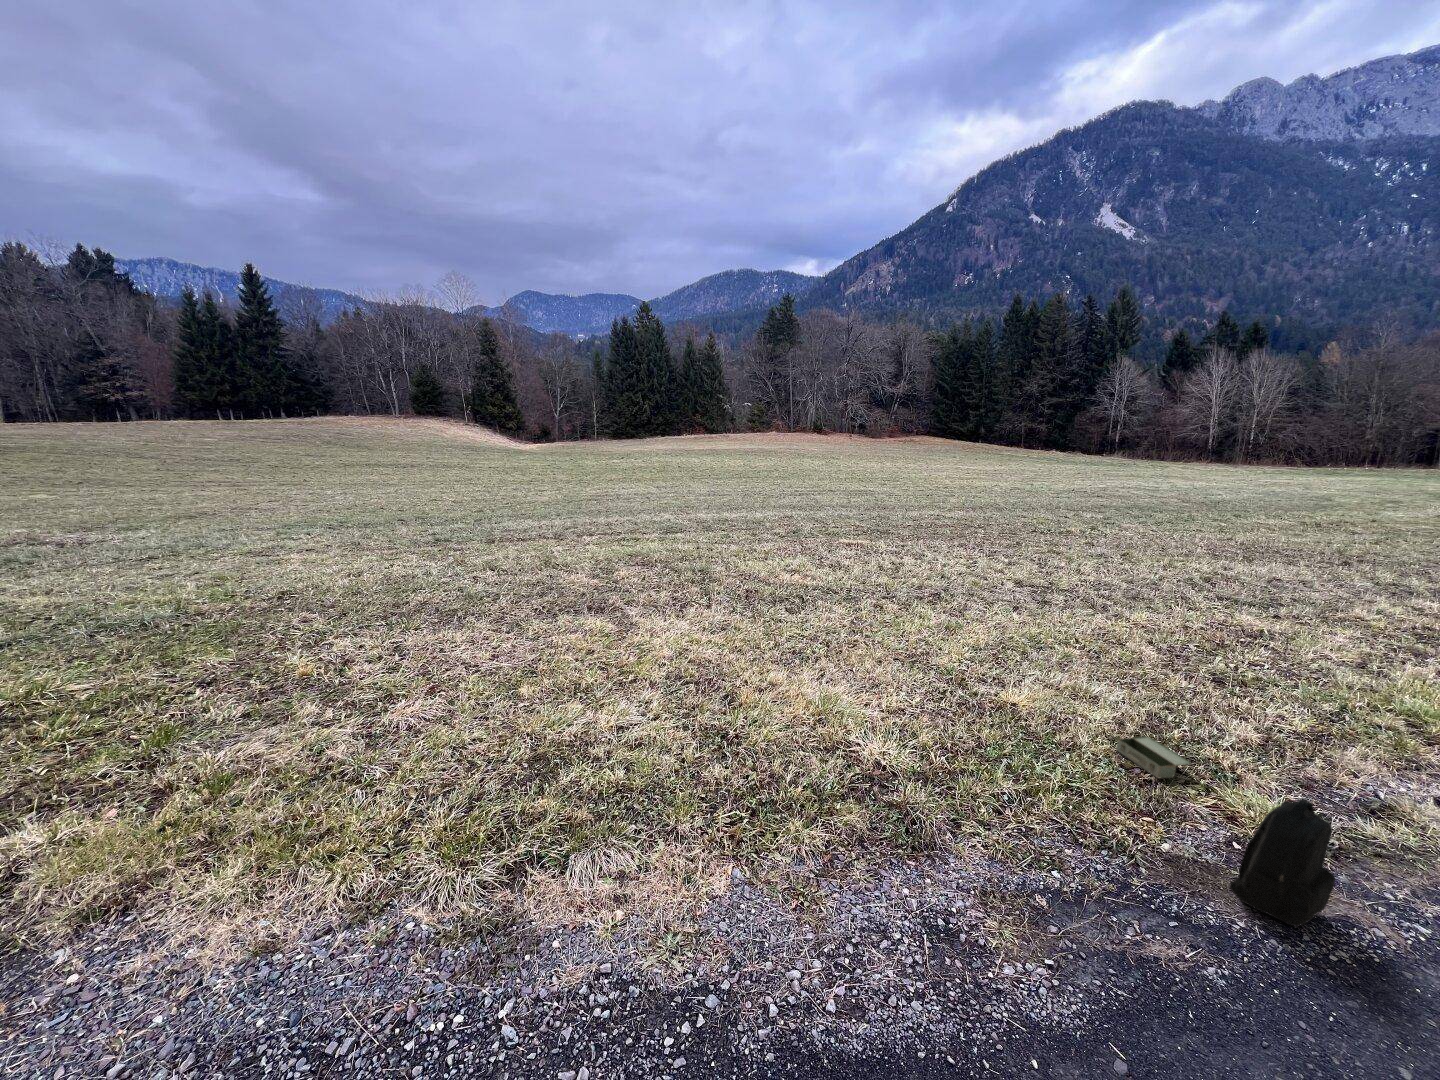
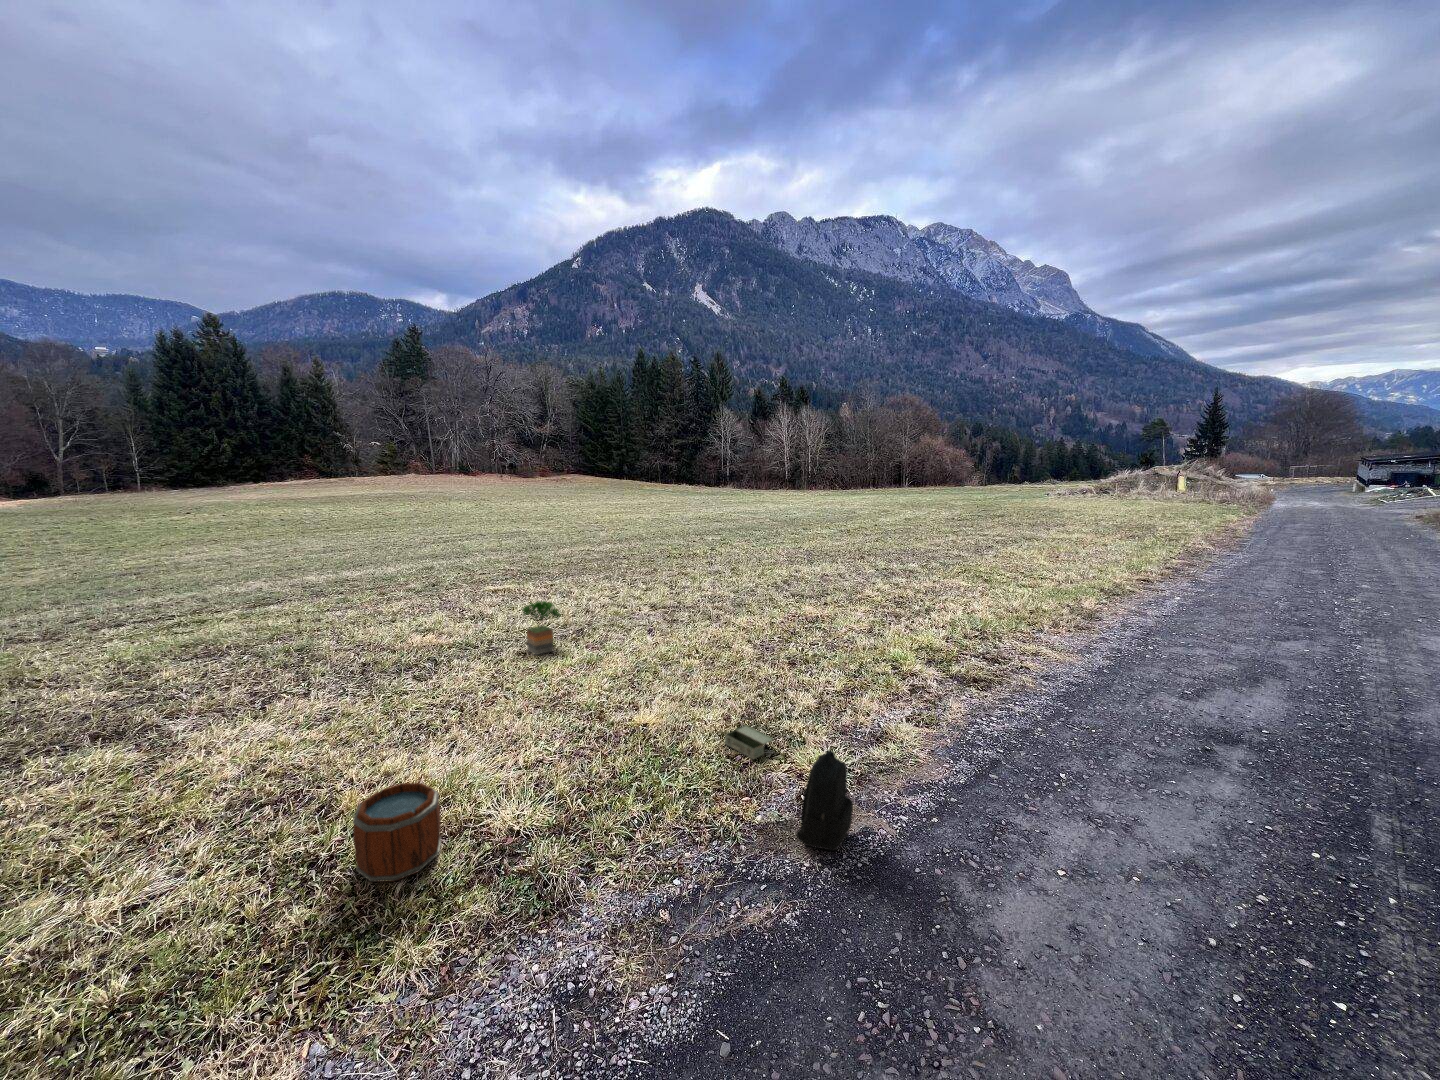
potted tree: none [881,558,920,610] -> present [523,601,560,655]
bucket: none [755,693,821,771] -> present [353,783,441,882]

